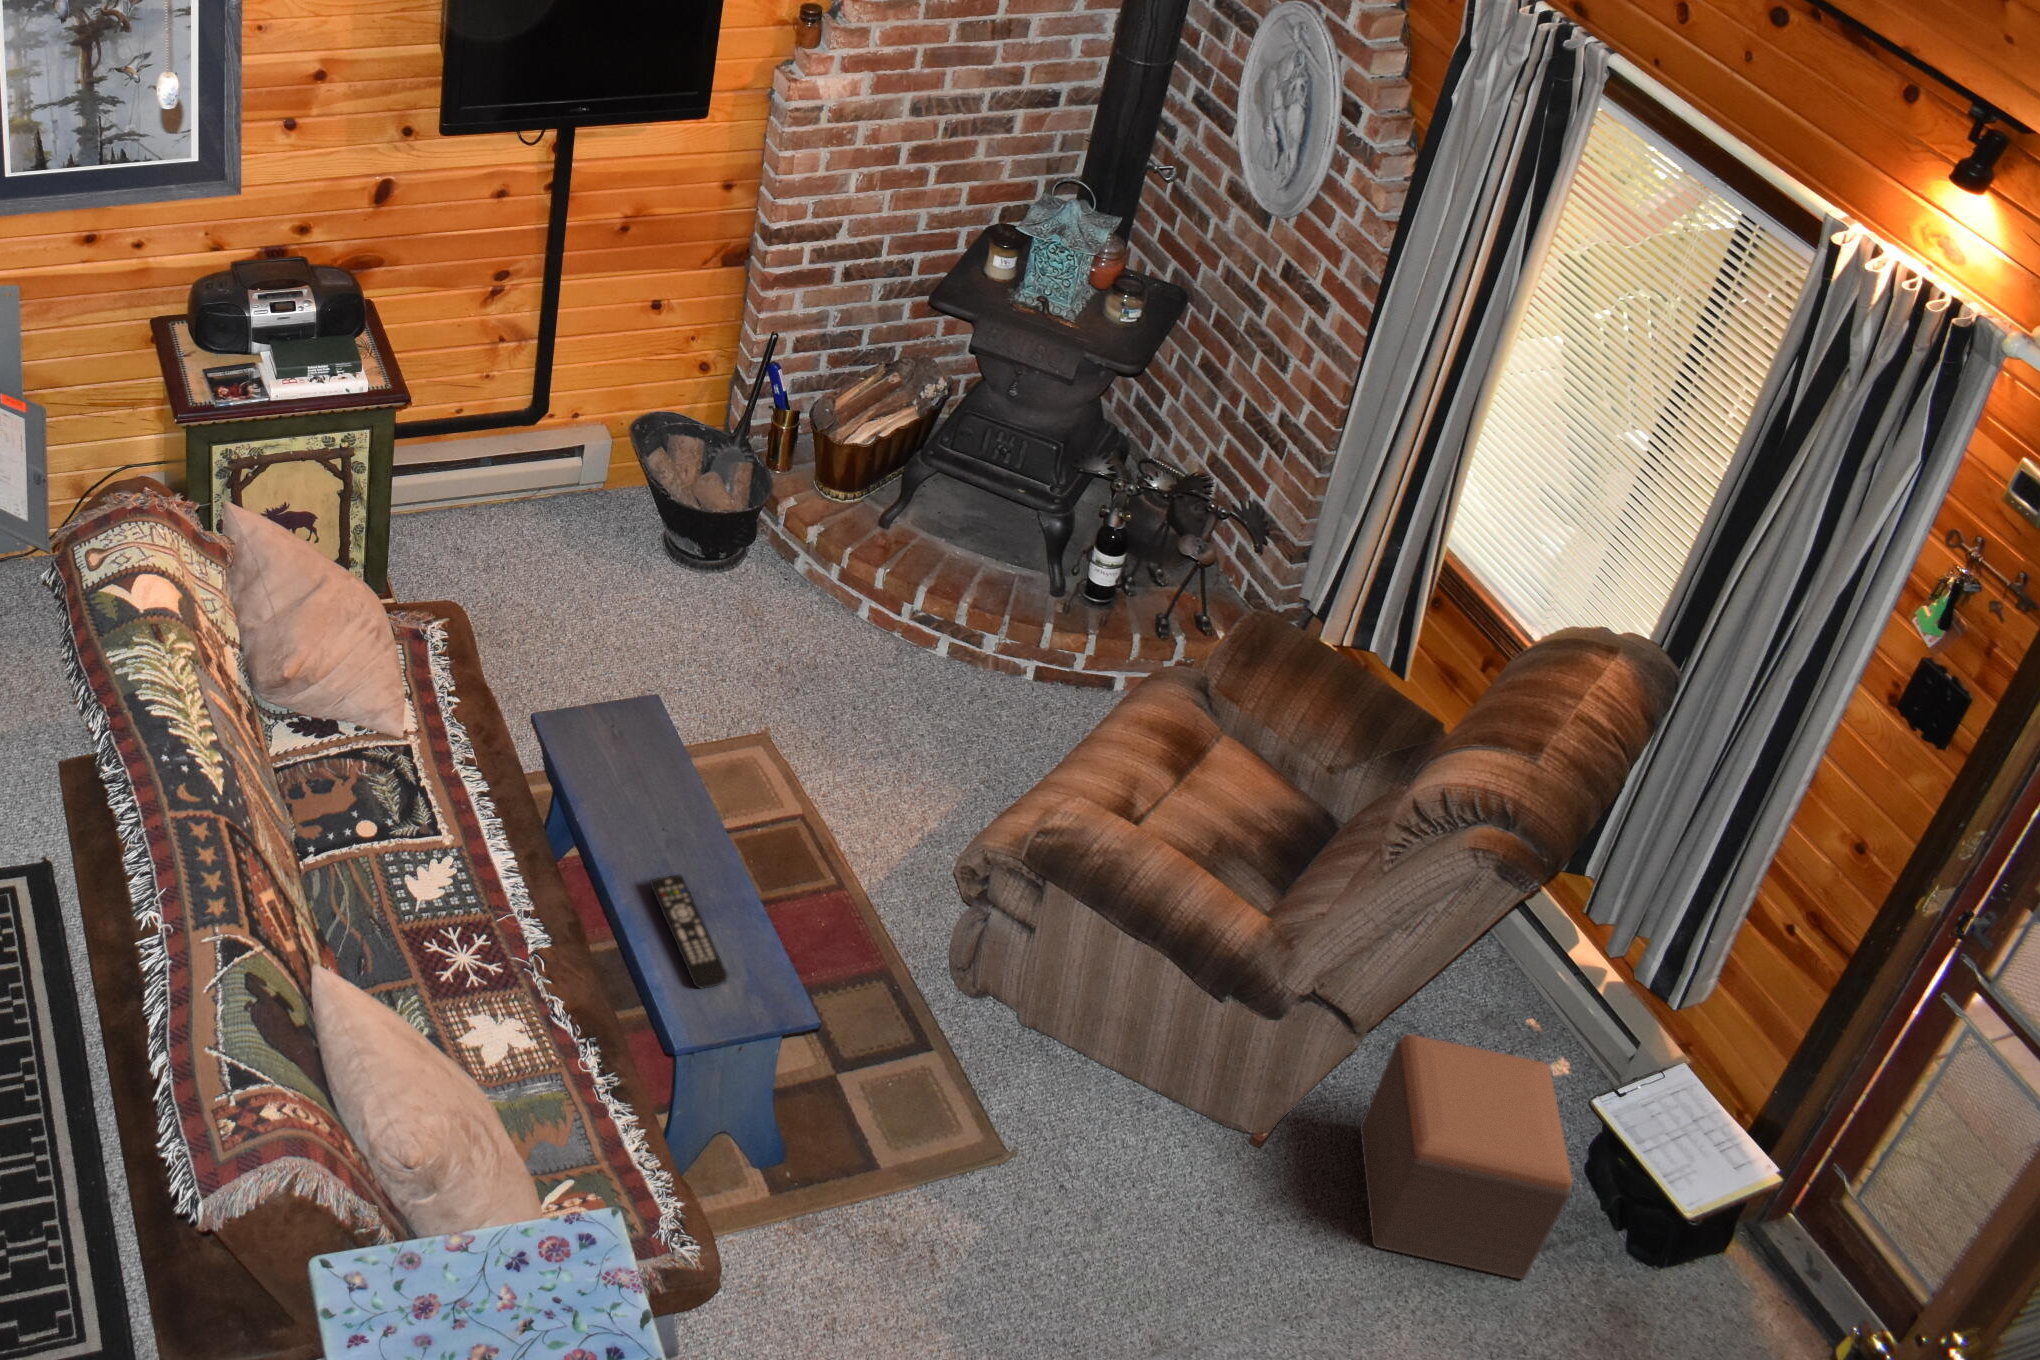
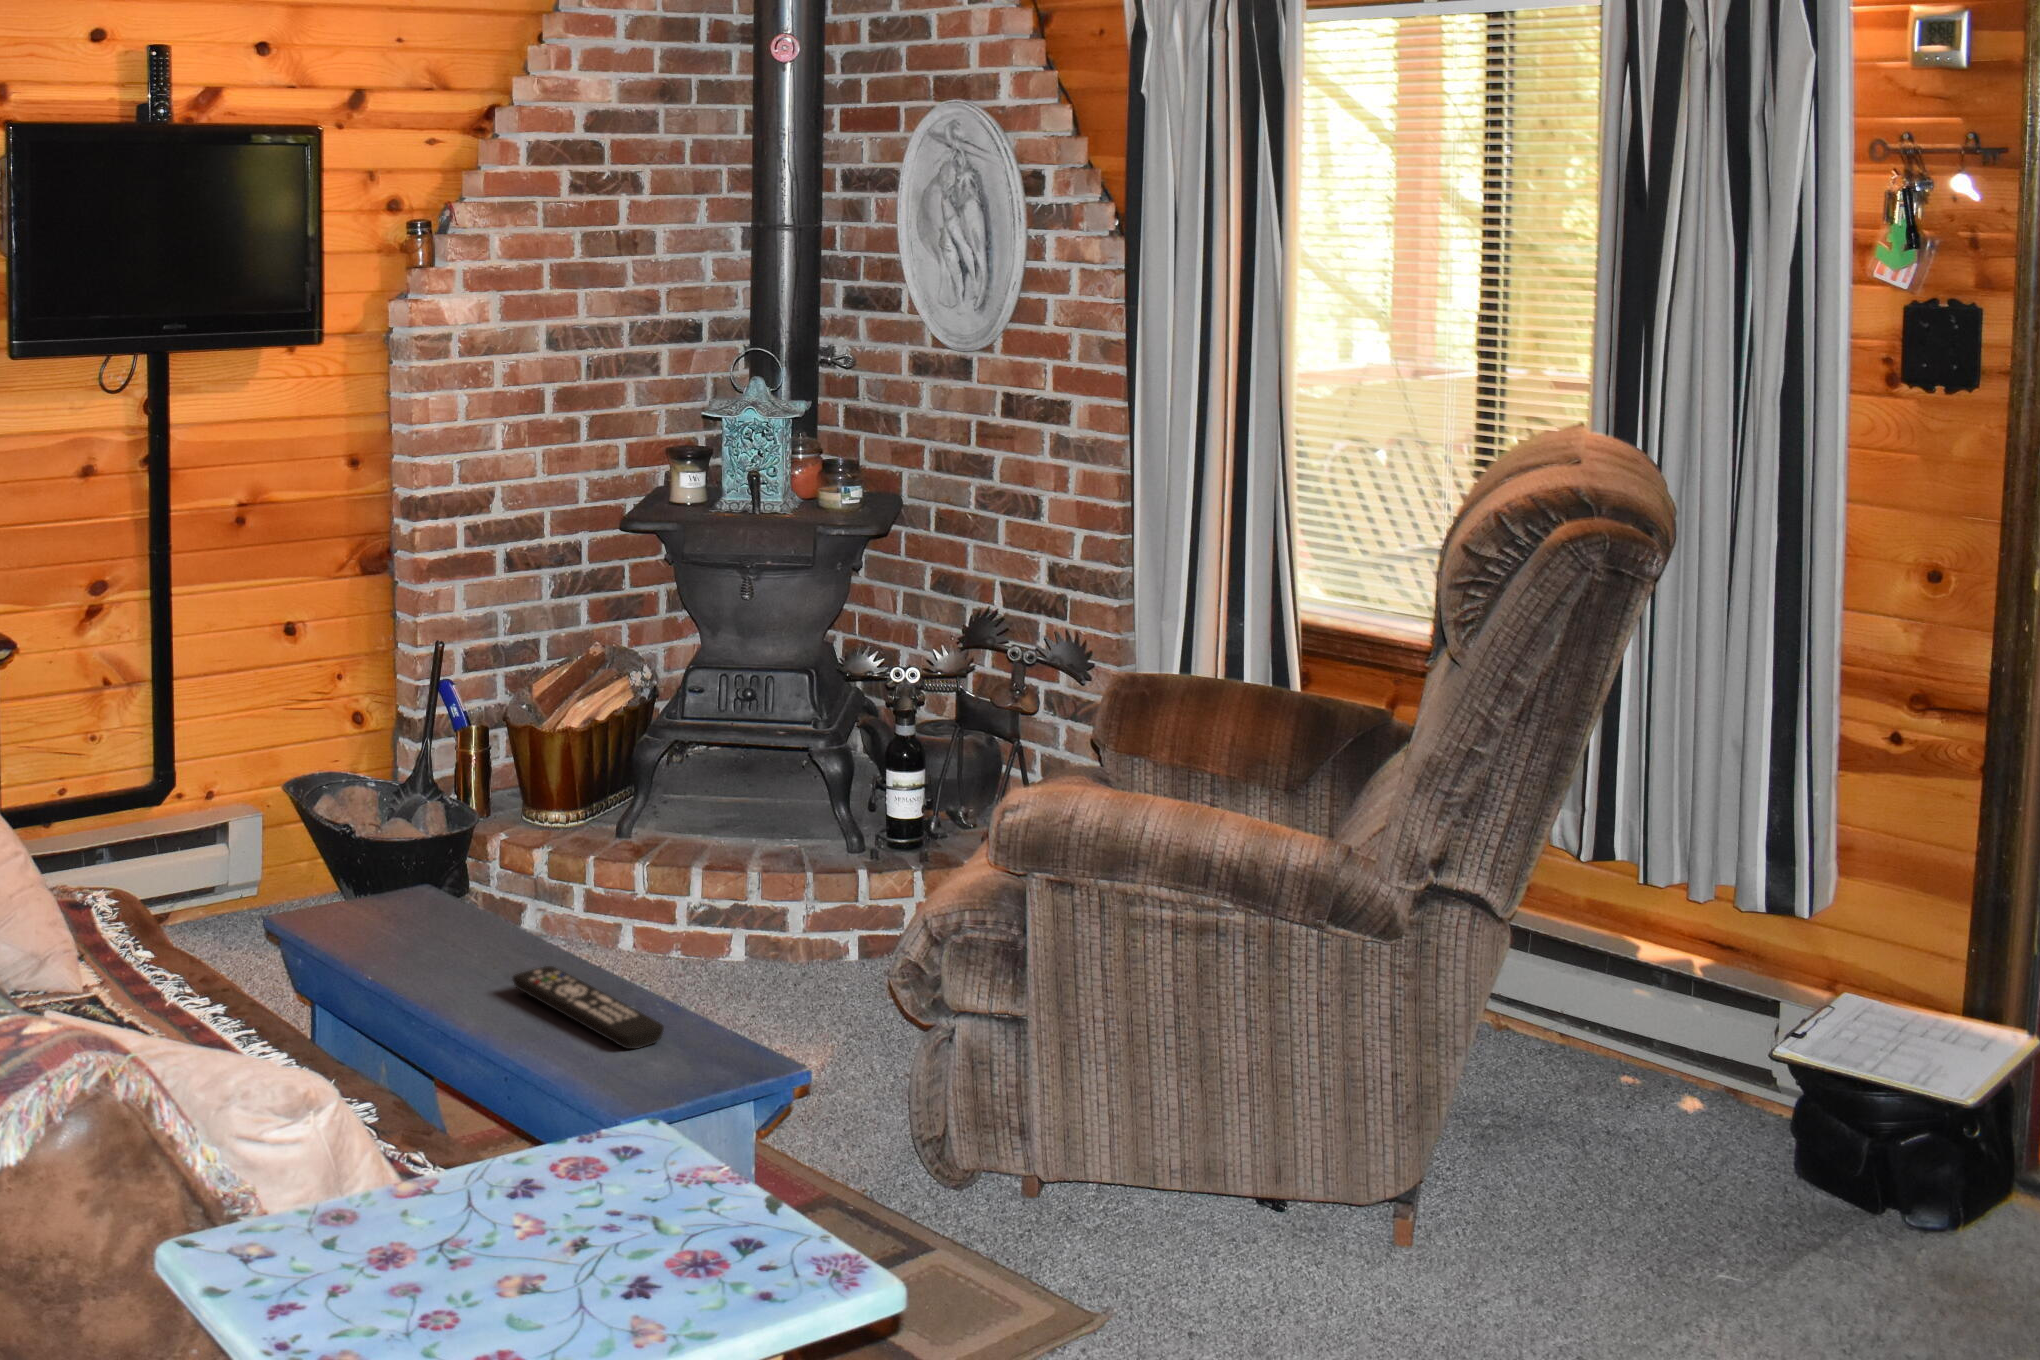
footstool: present [1360,1034,1572,1279] -> none [1487,1008,1787,1305]

